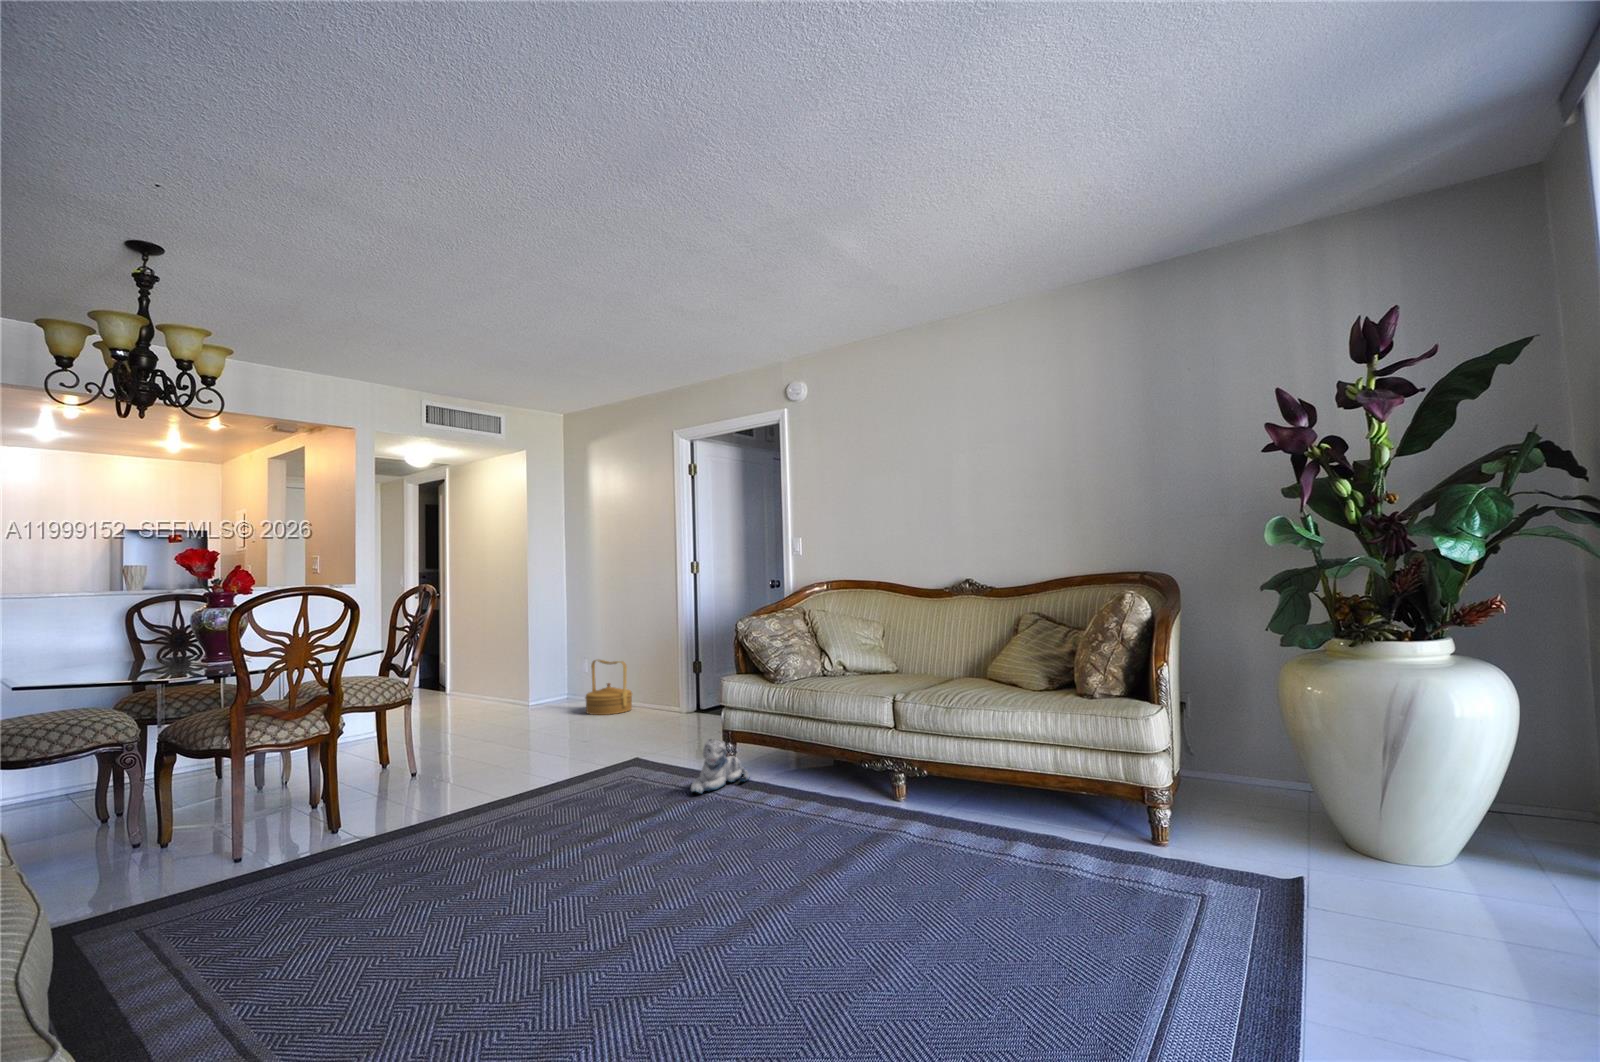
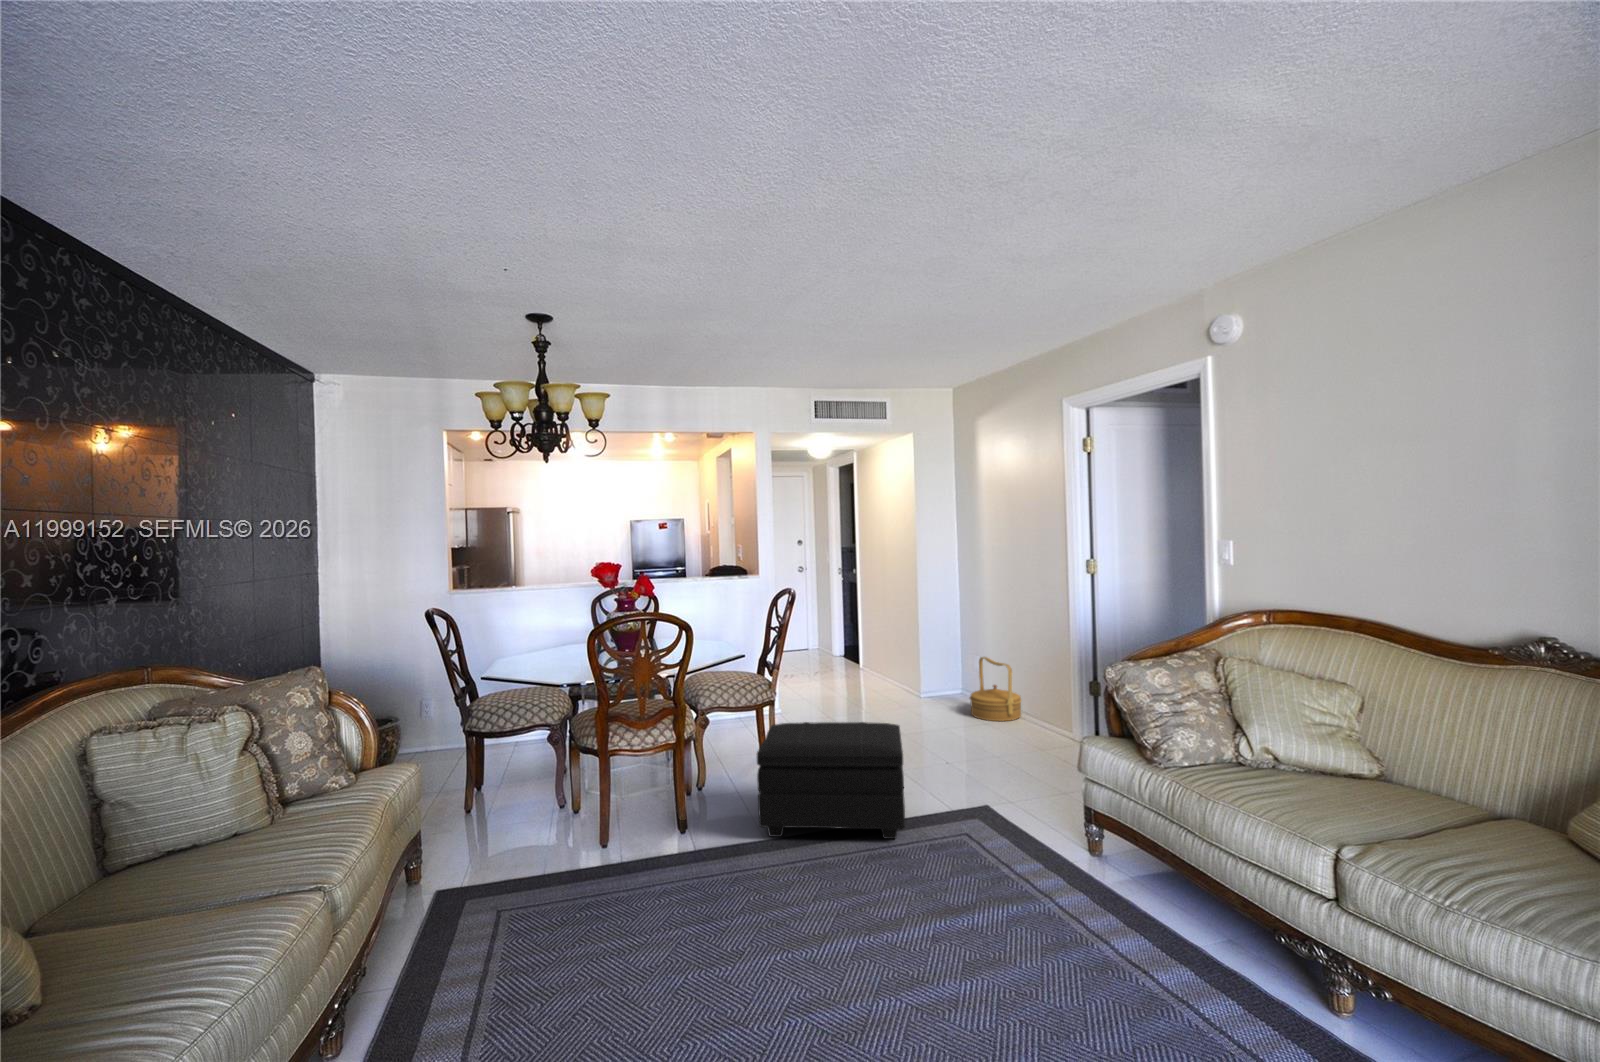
footstool: none [427,697,583,813] -> present [757,722,905,839]
plush toy: present [690,739,750,793] -> none [1017,824,1109,897]

